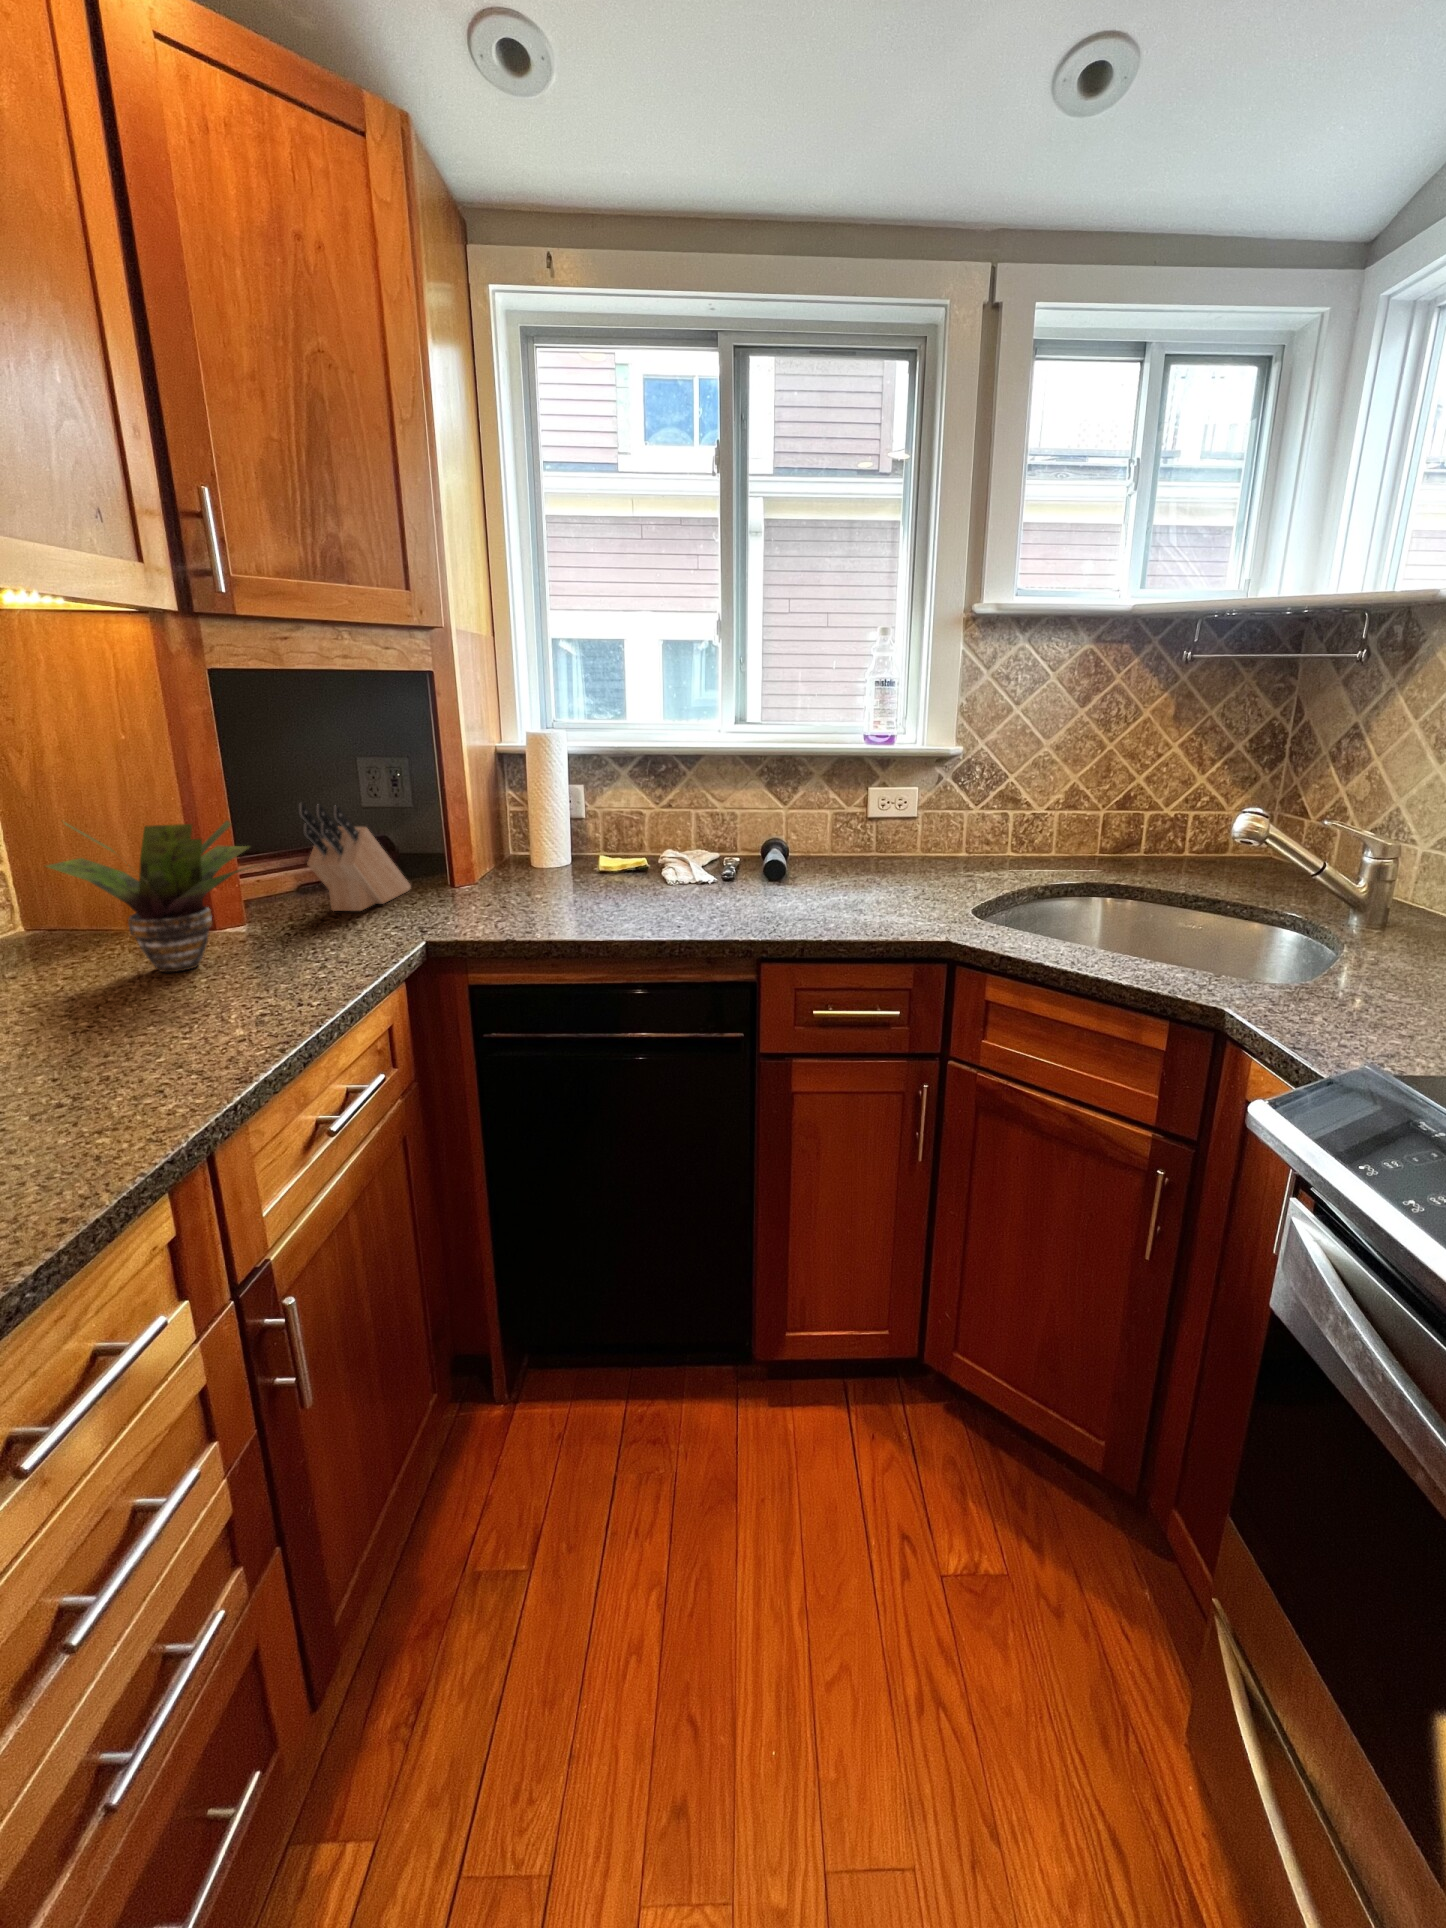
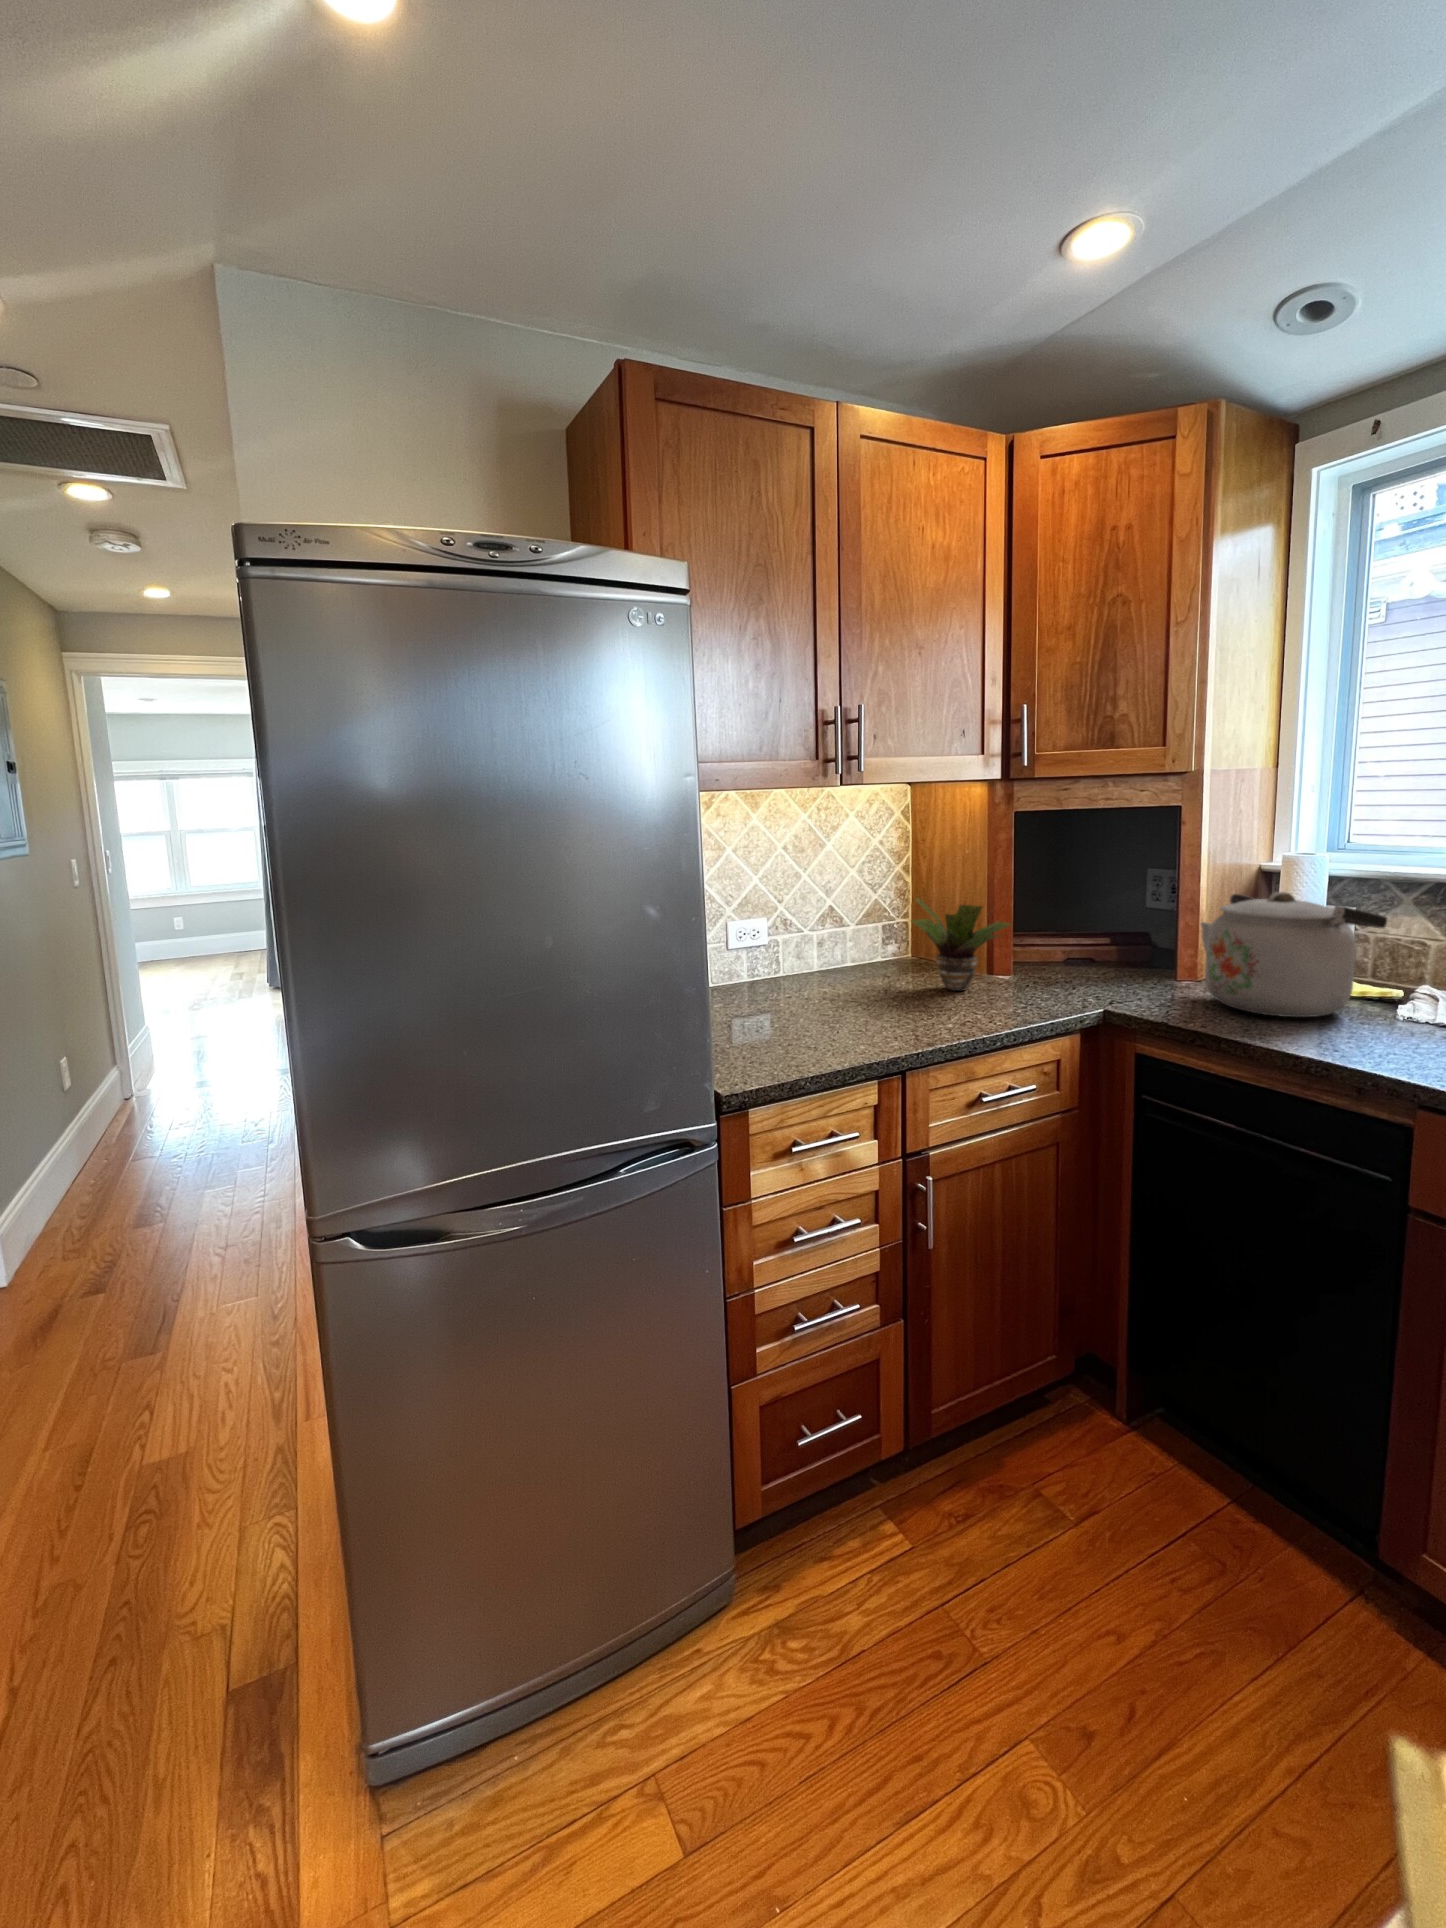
kettle: none [481,769,652,906] -> present [1201,892,1387,1017]
knife block: present [298,803,411,911] -> none [1052,900,1142,982]

